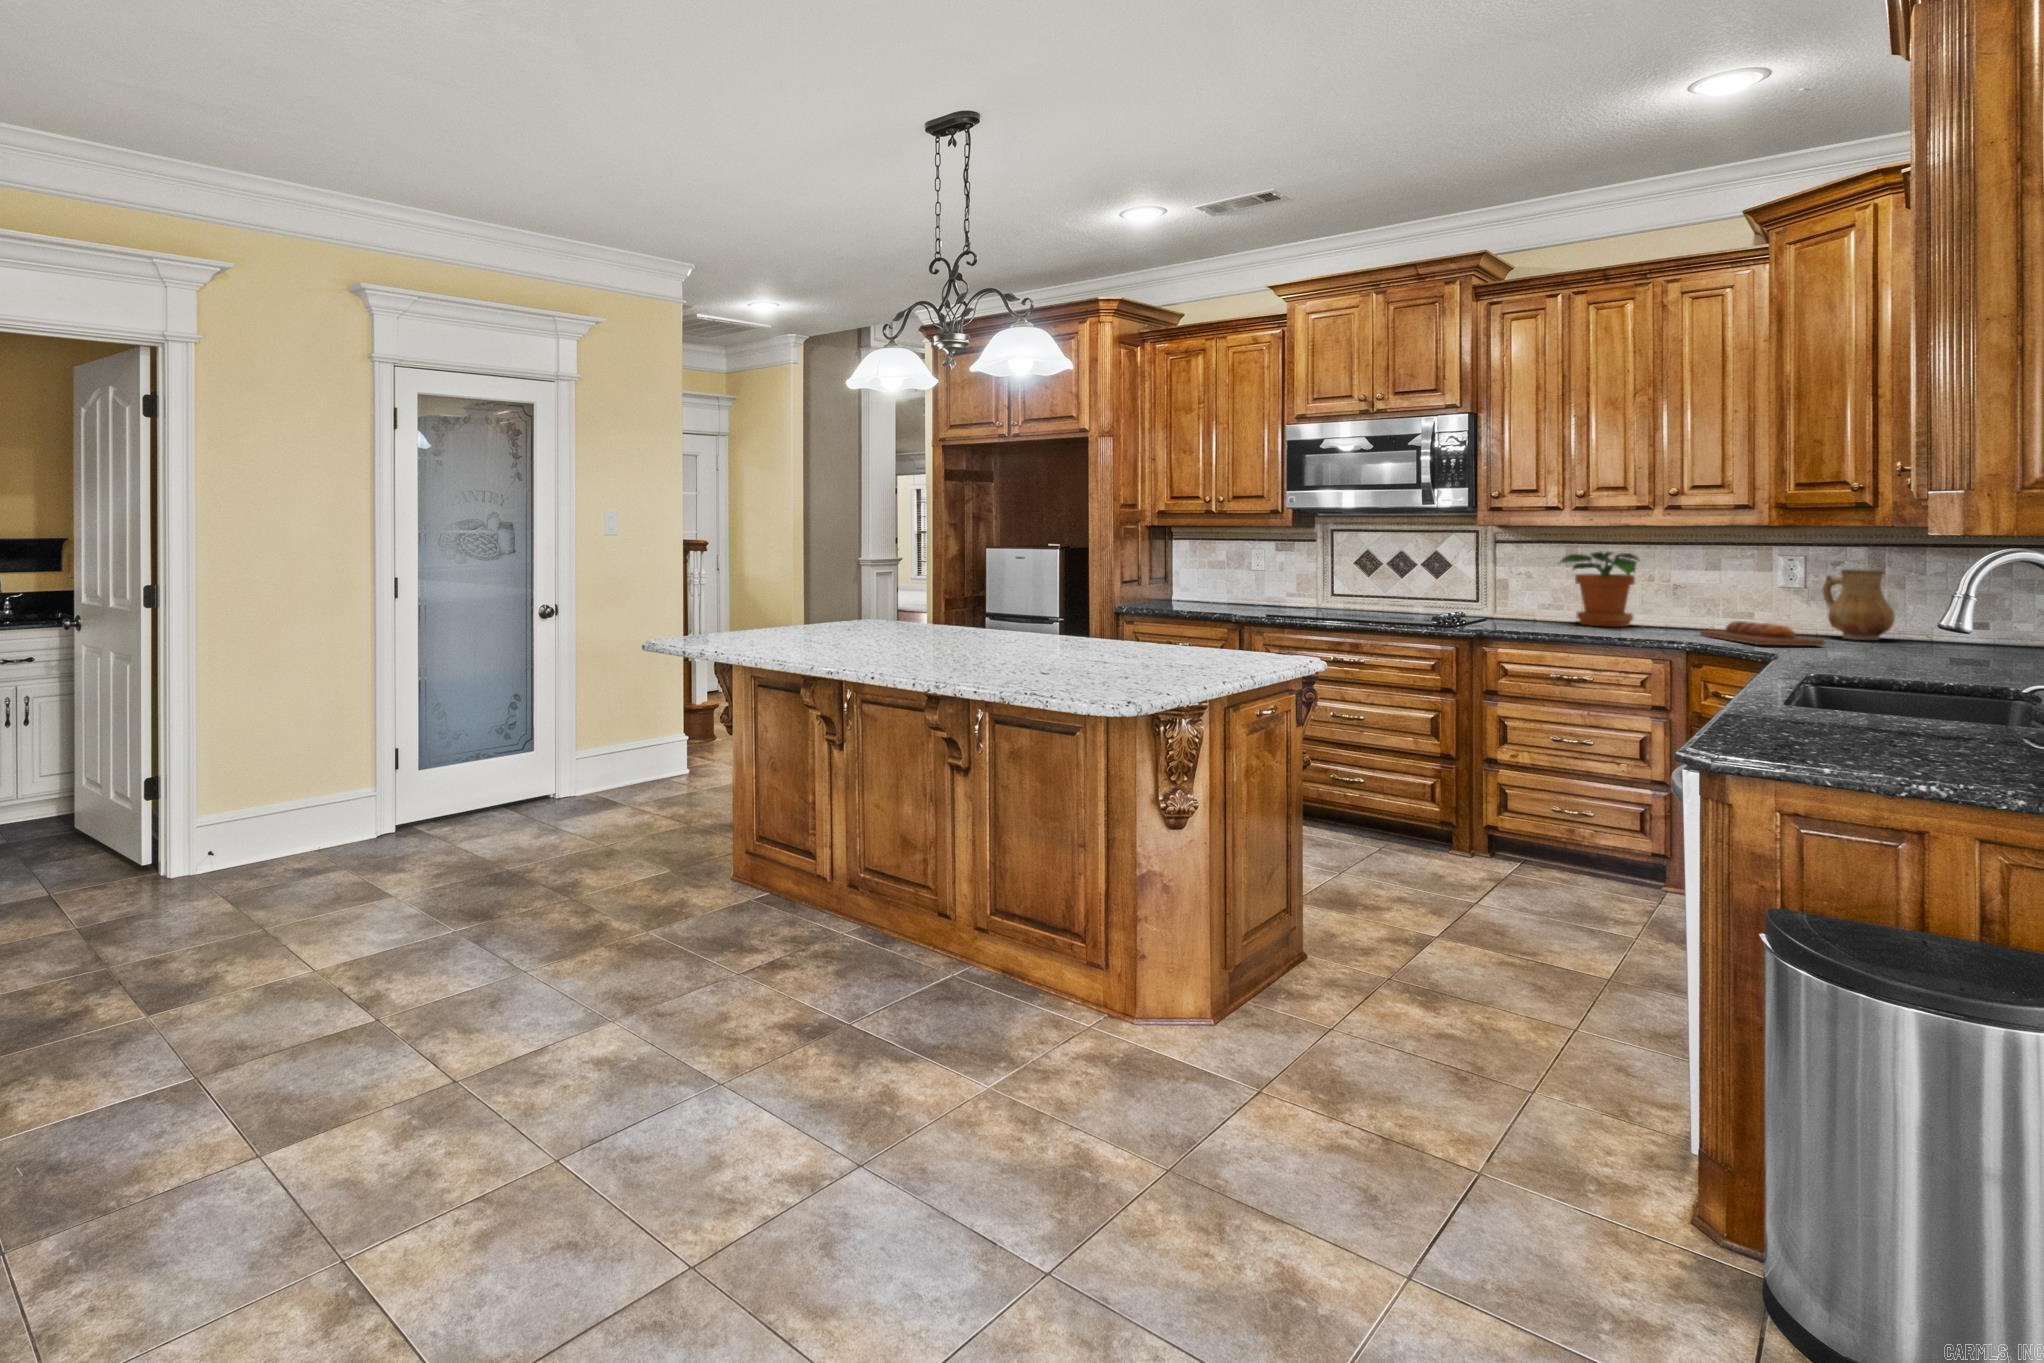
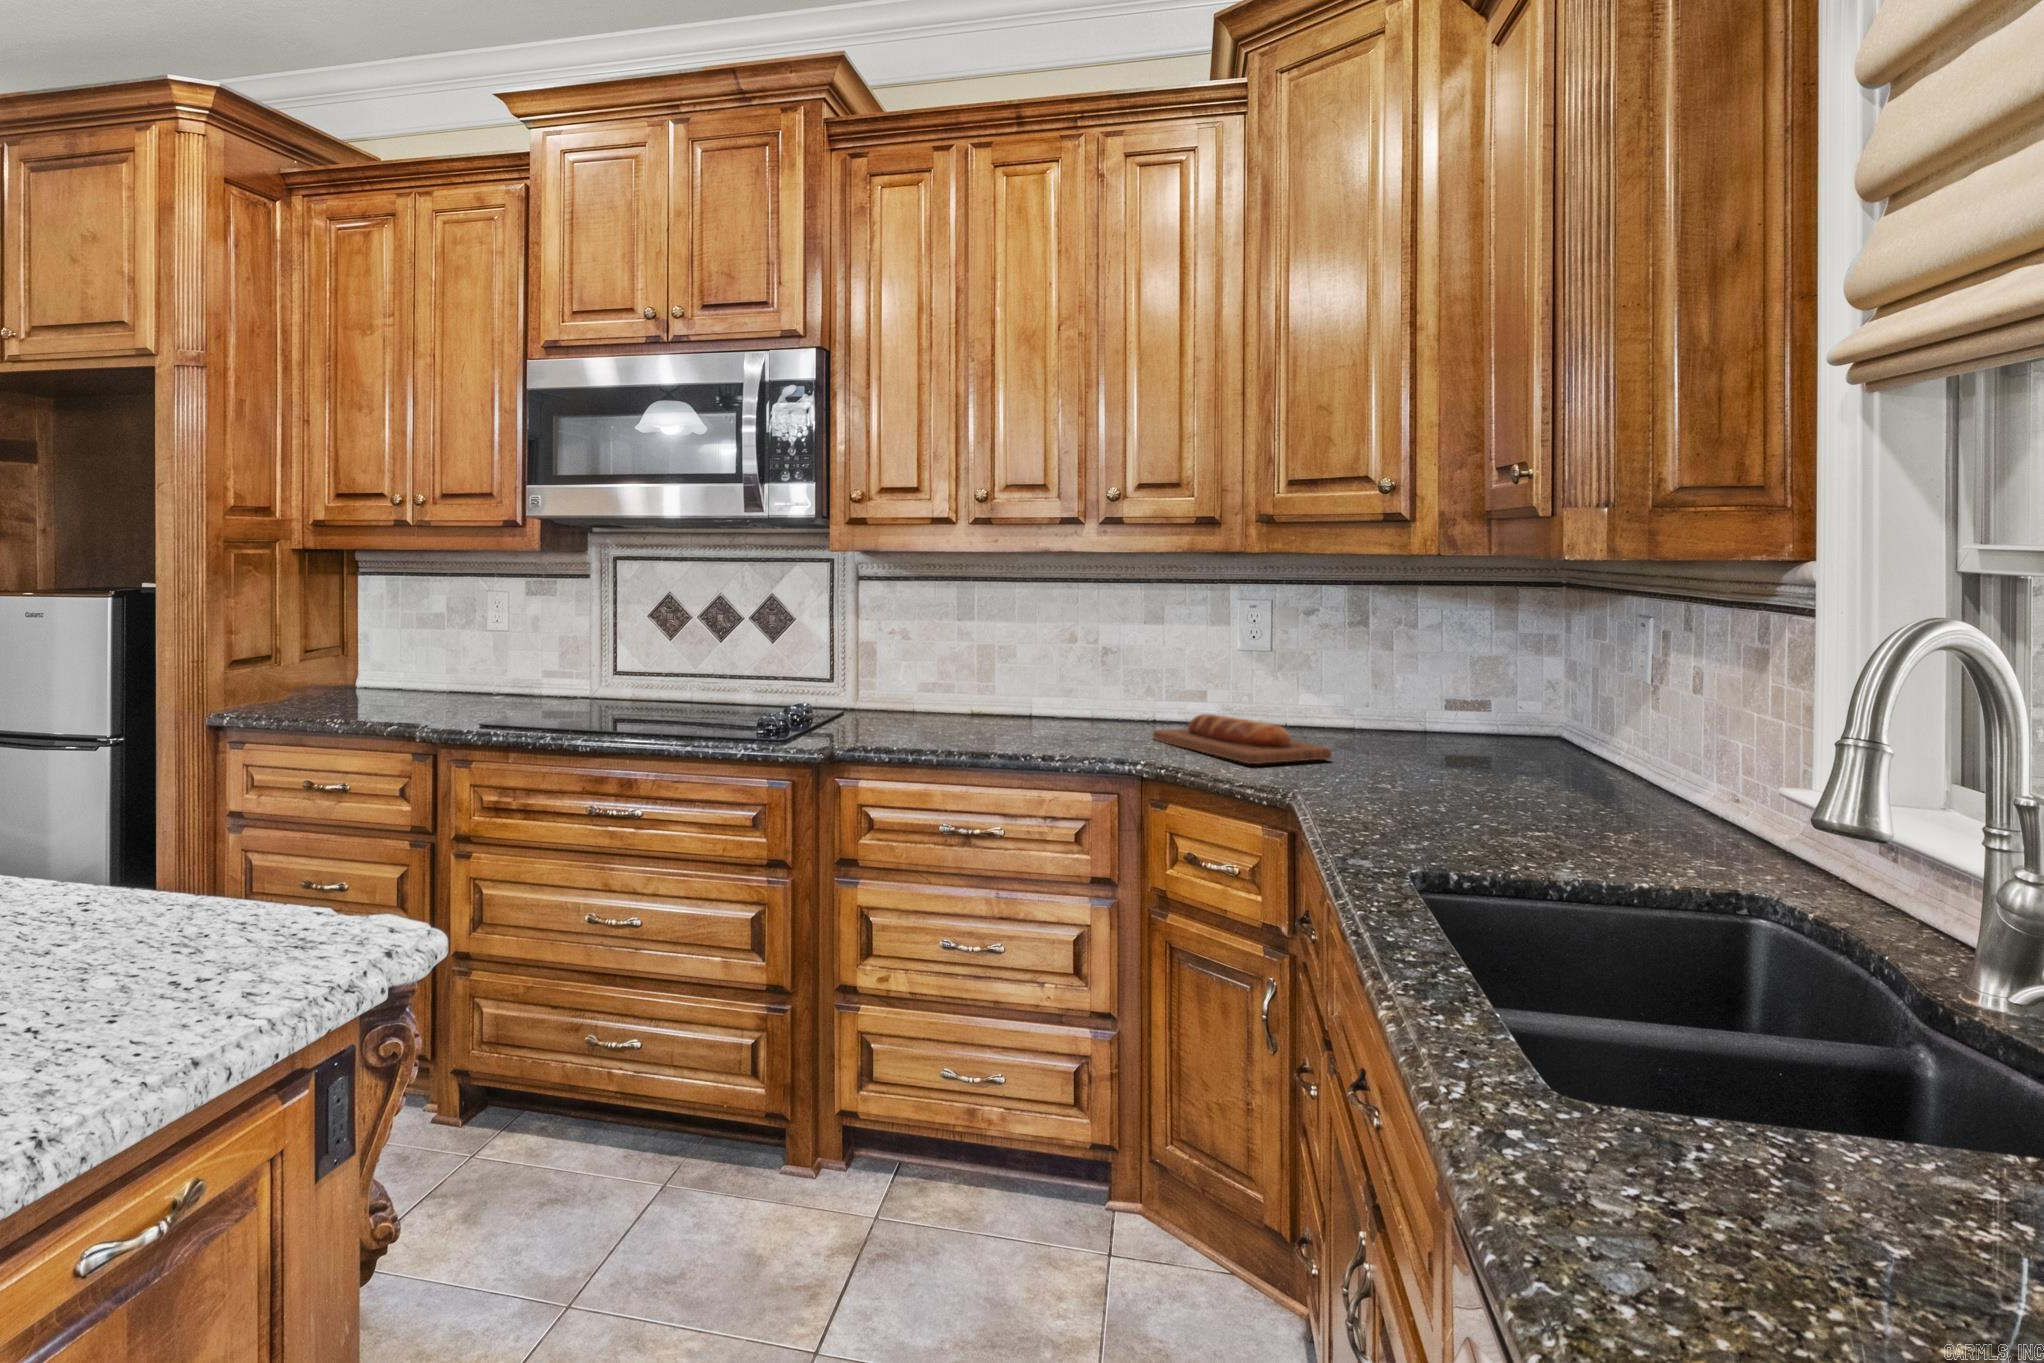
potted plant: present [1560,552,1639,627] -> none [948,595,1066,724]
ceramic pitcher: present [1823,569,1895,640] -> none [1305,623,1400,738]

